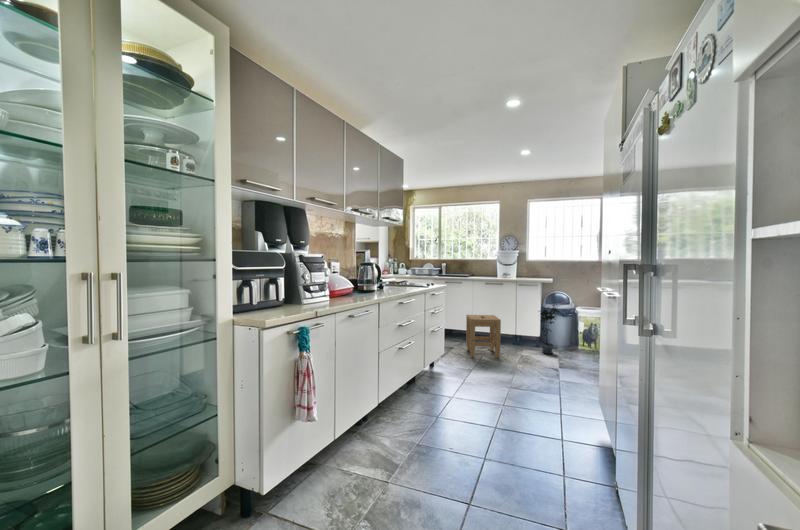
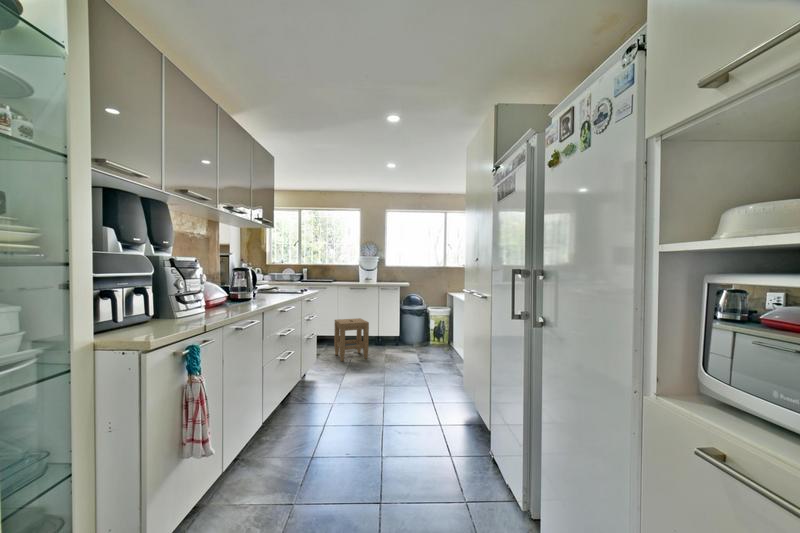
potted plant: present [540,305,559,354] -> none [398,306,417,350]

